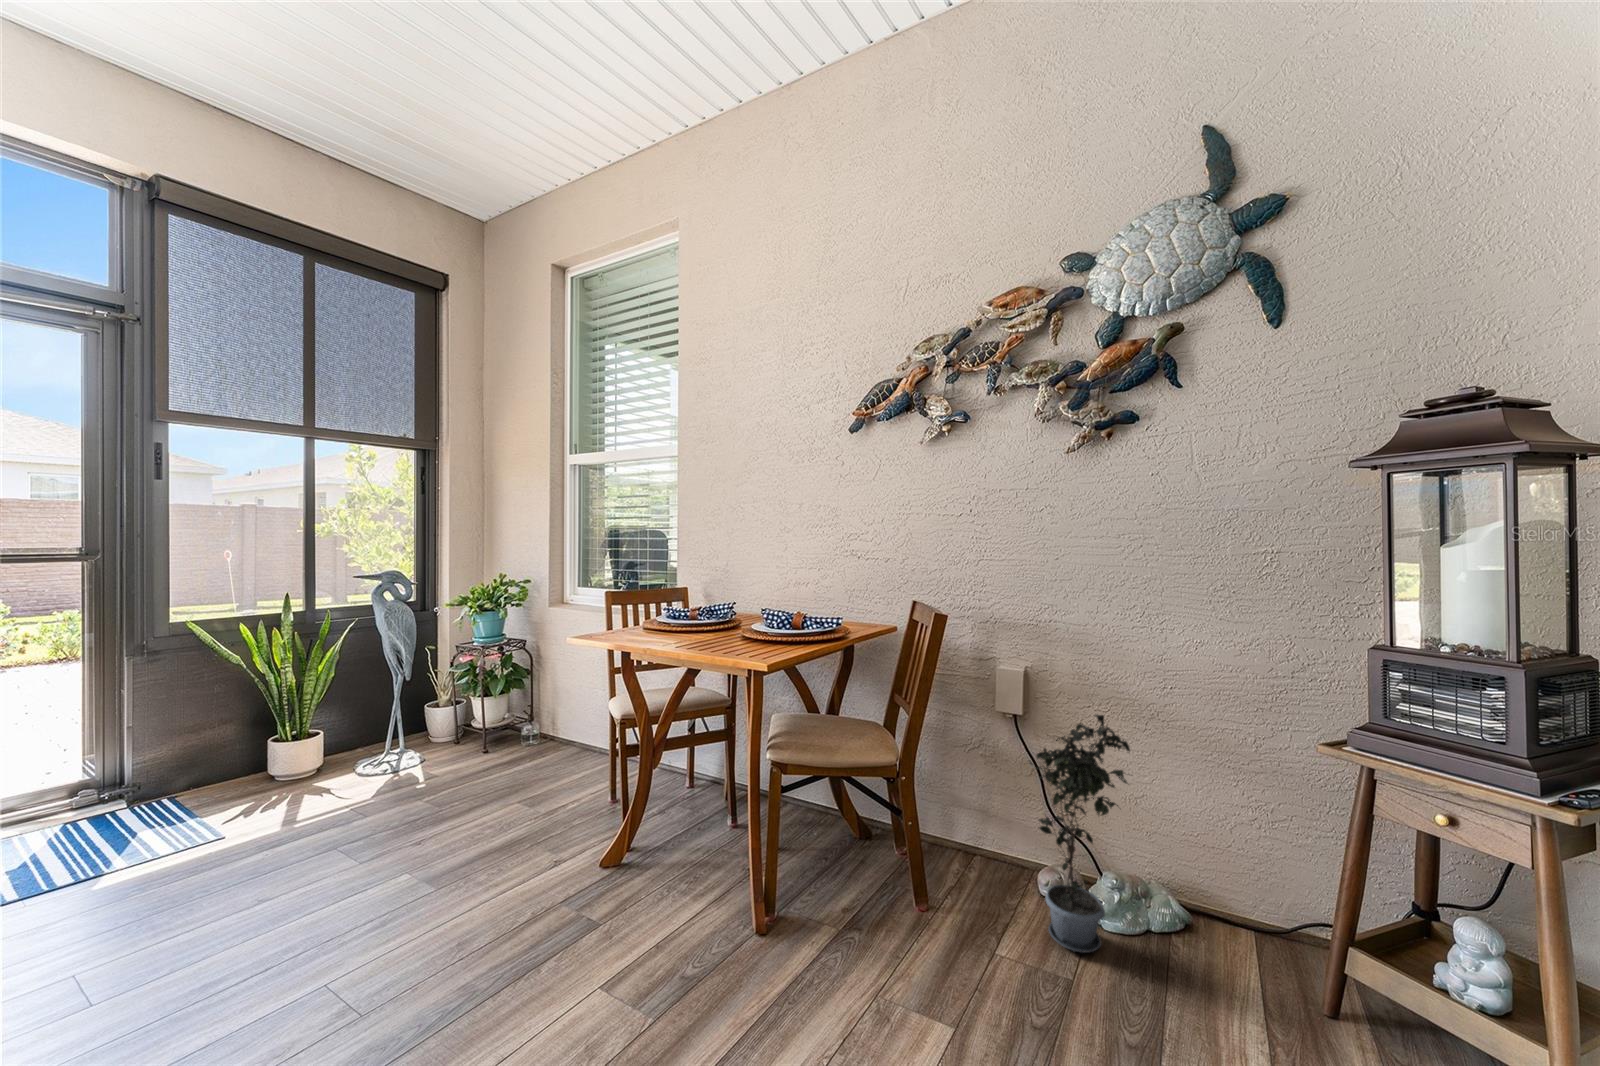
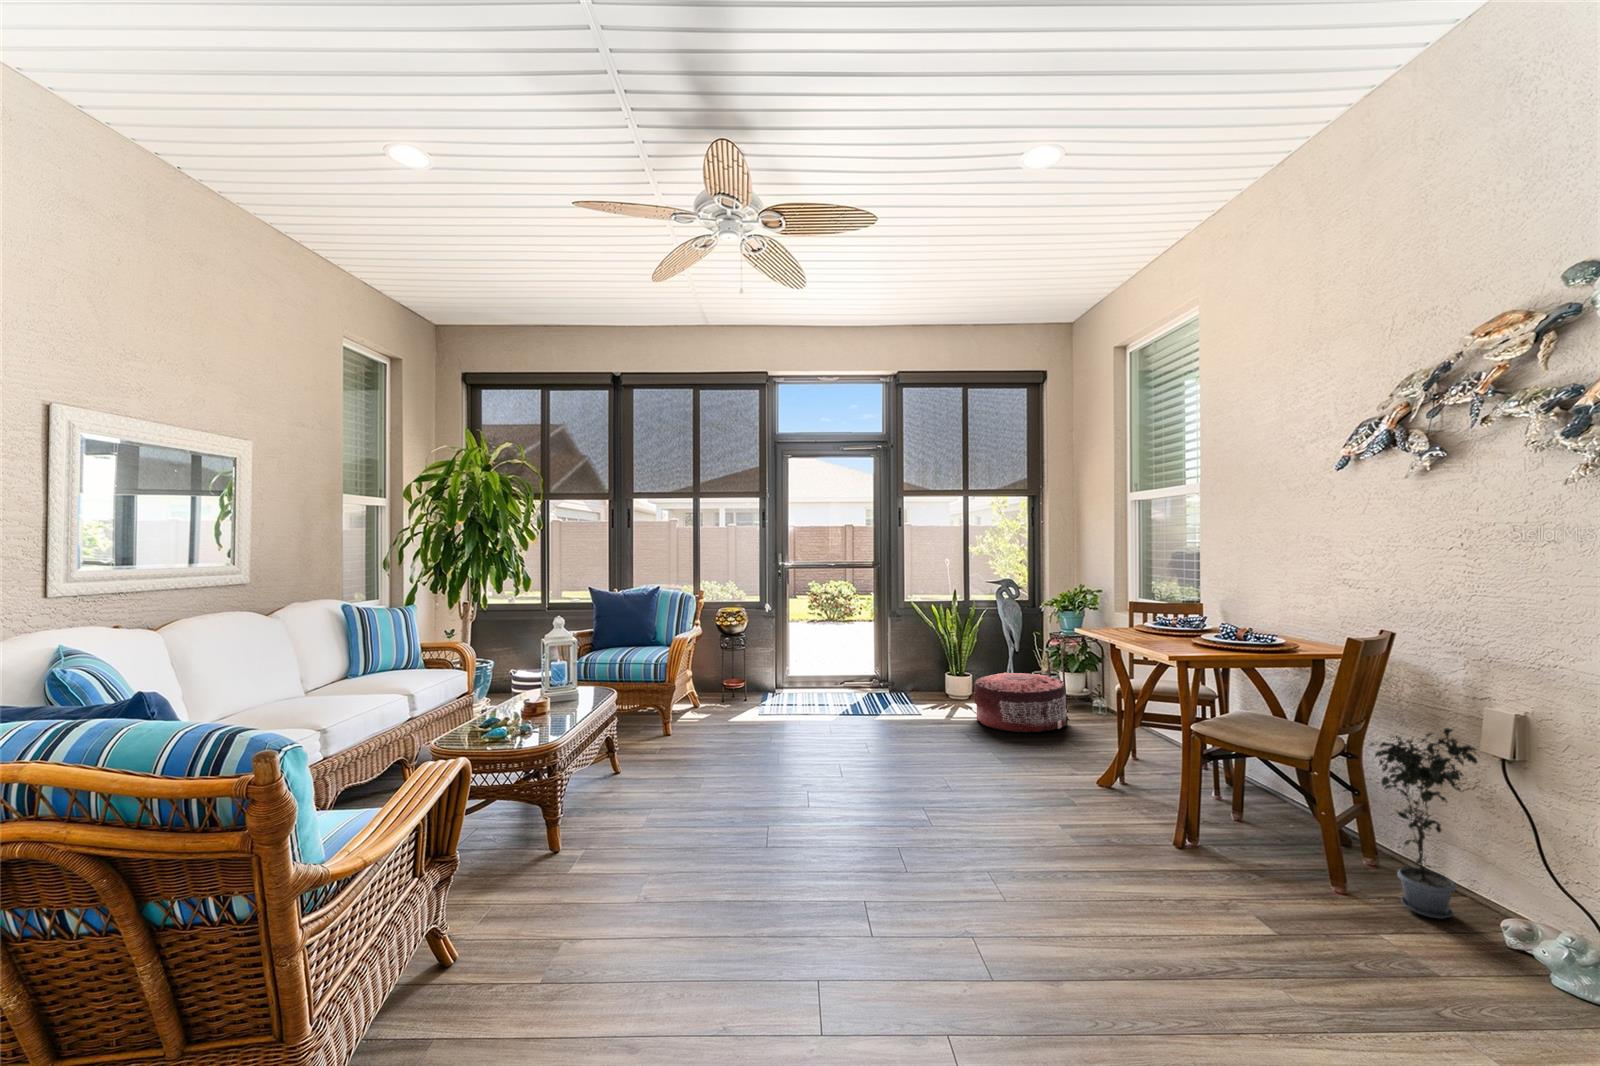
pouf: none [342,709,507,825] -> present [974,672,1069,732]

